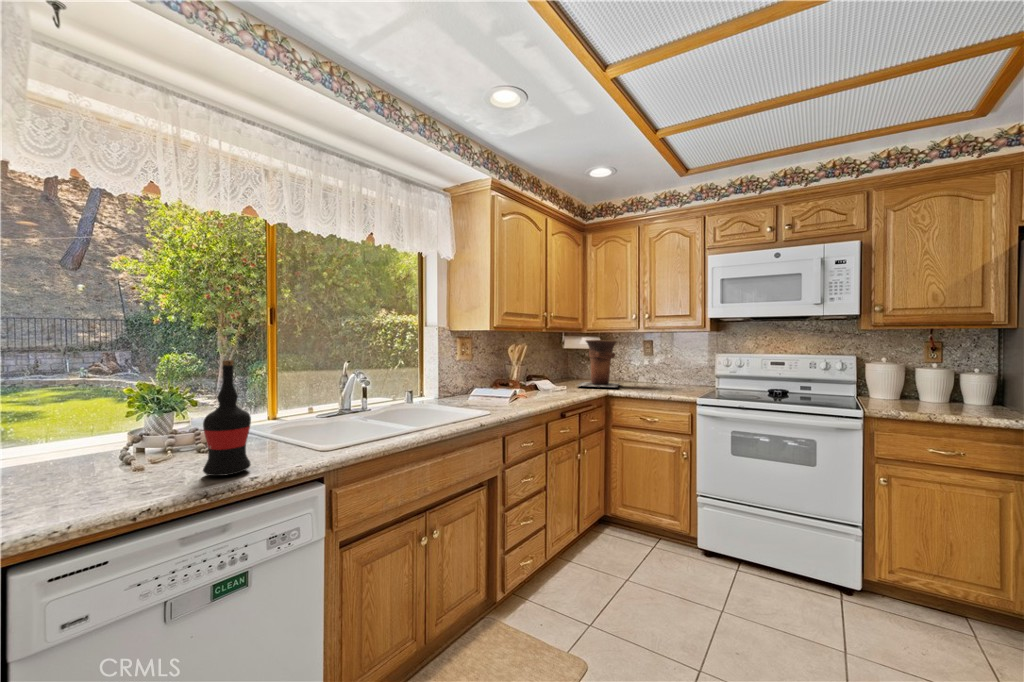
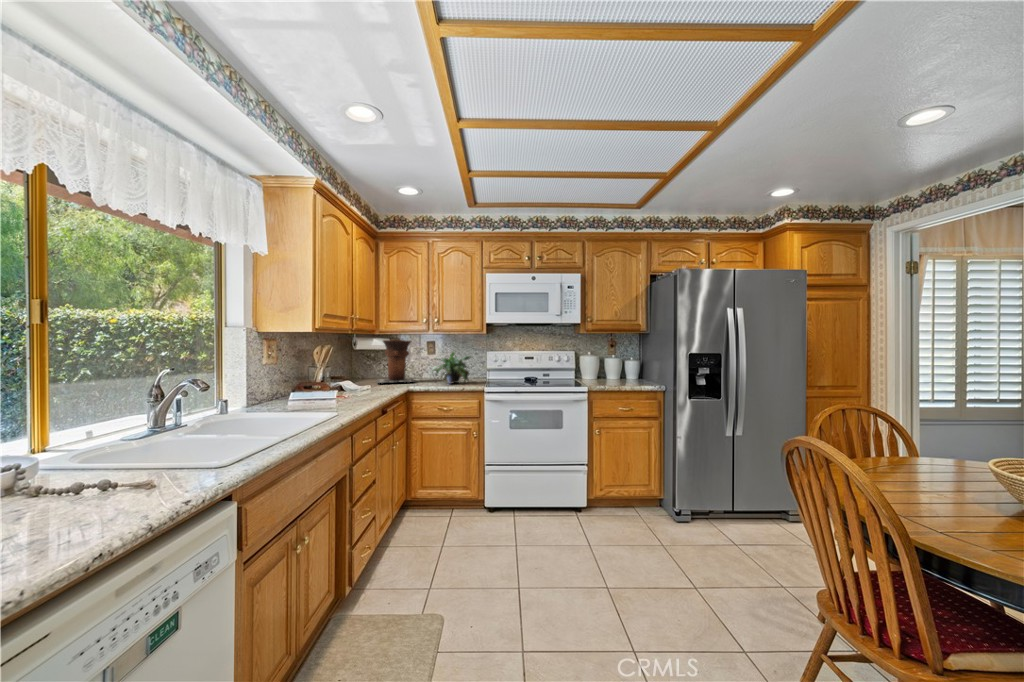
potted plant: none [631,354,685,394] -> present [433,351,473,384]
wine bottle: present [203,360,251,476] -> none [97,368,164,512]

